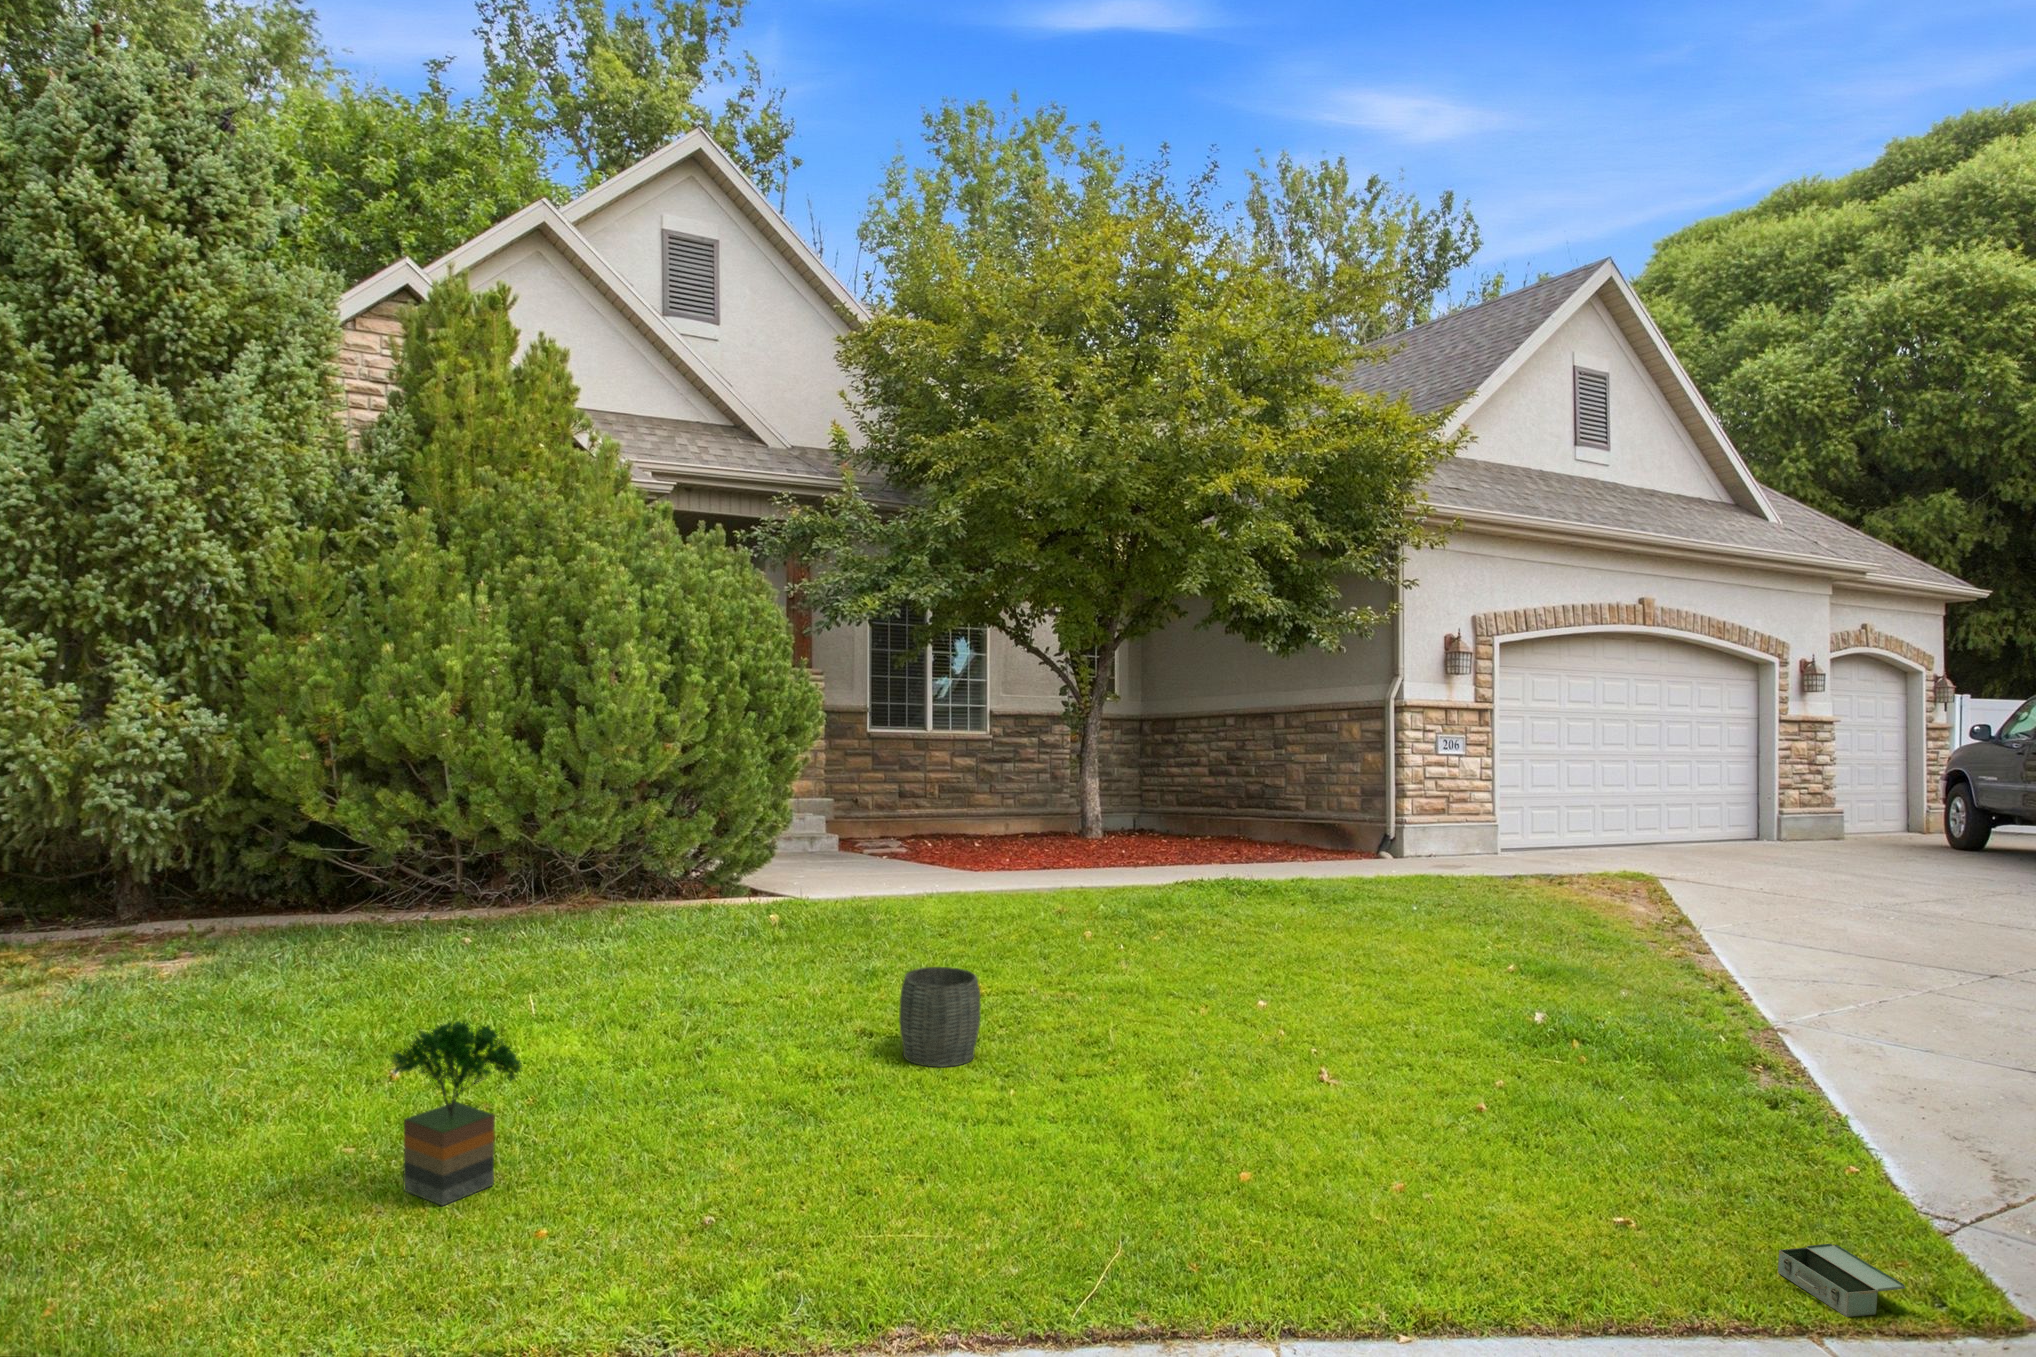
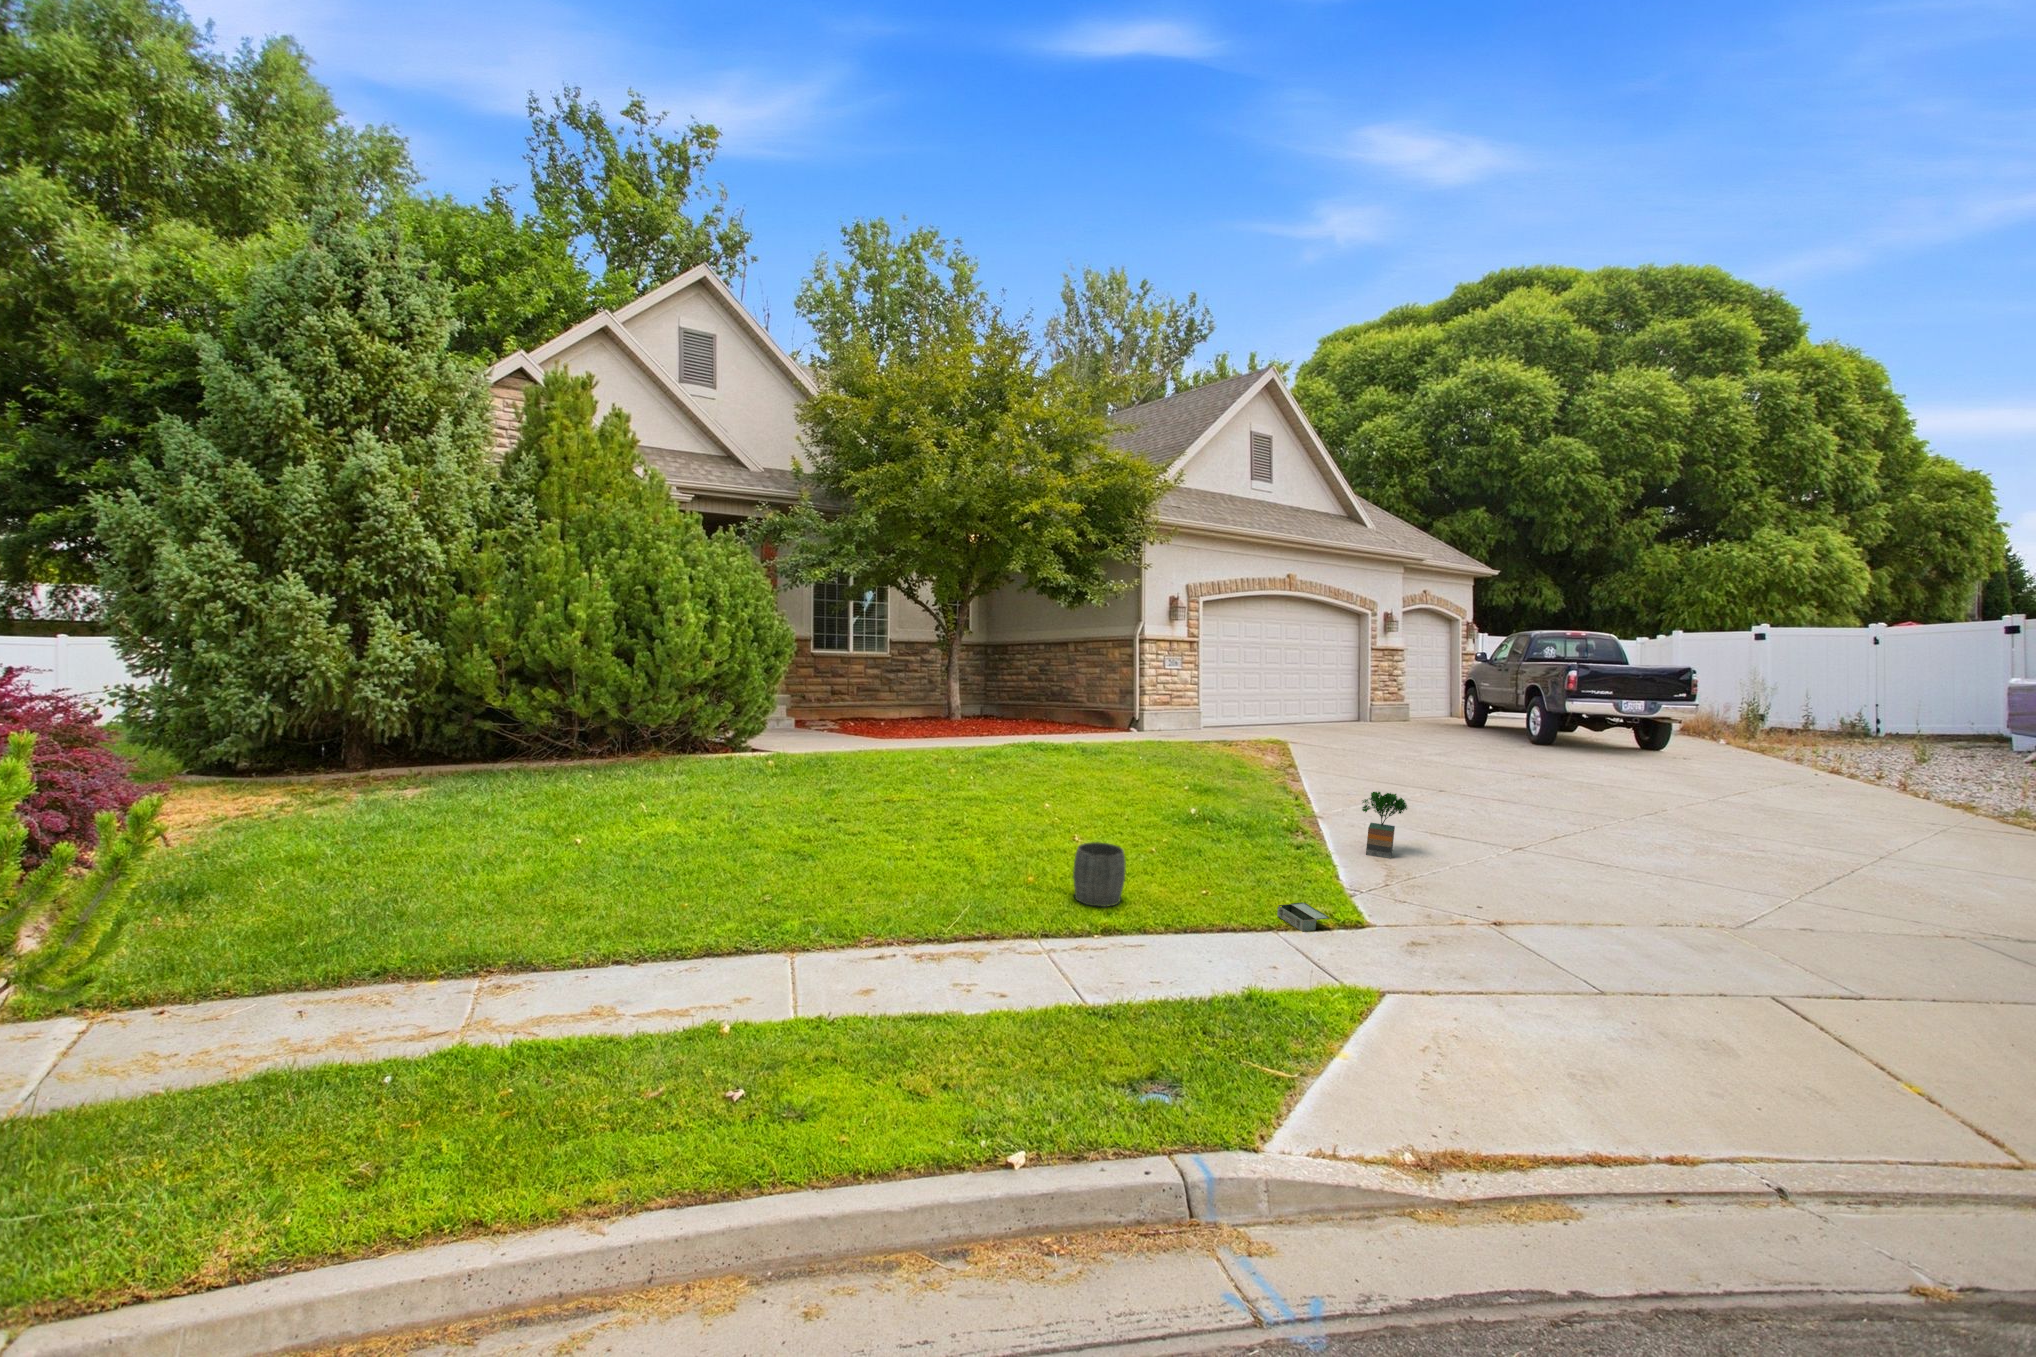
woven basket: present [899,967,981,1067] -> present [1073,842,1126,907]
potted tree: present [391,1021,522,1206] -> present [1362,792,1407,859]

